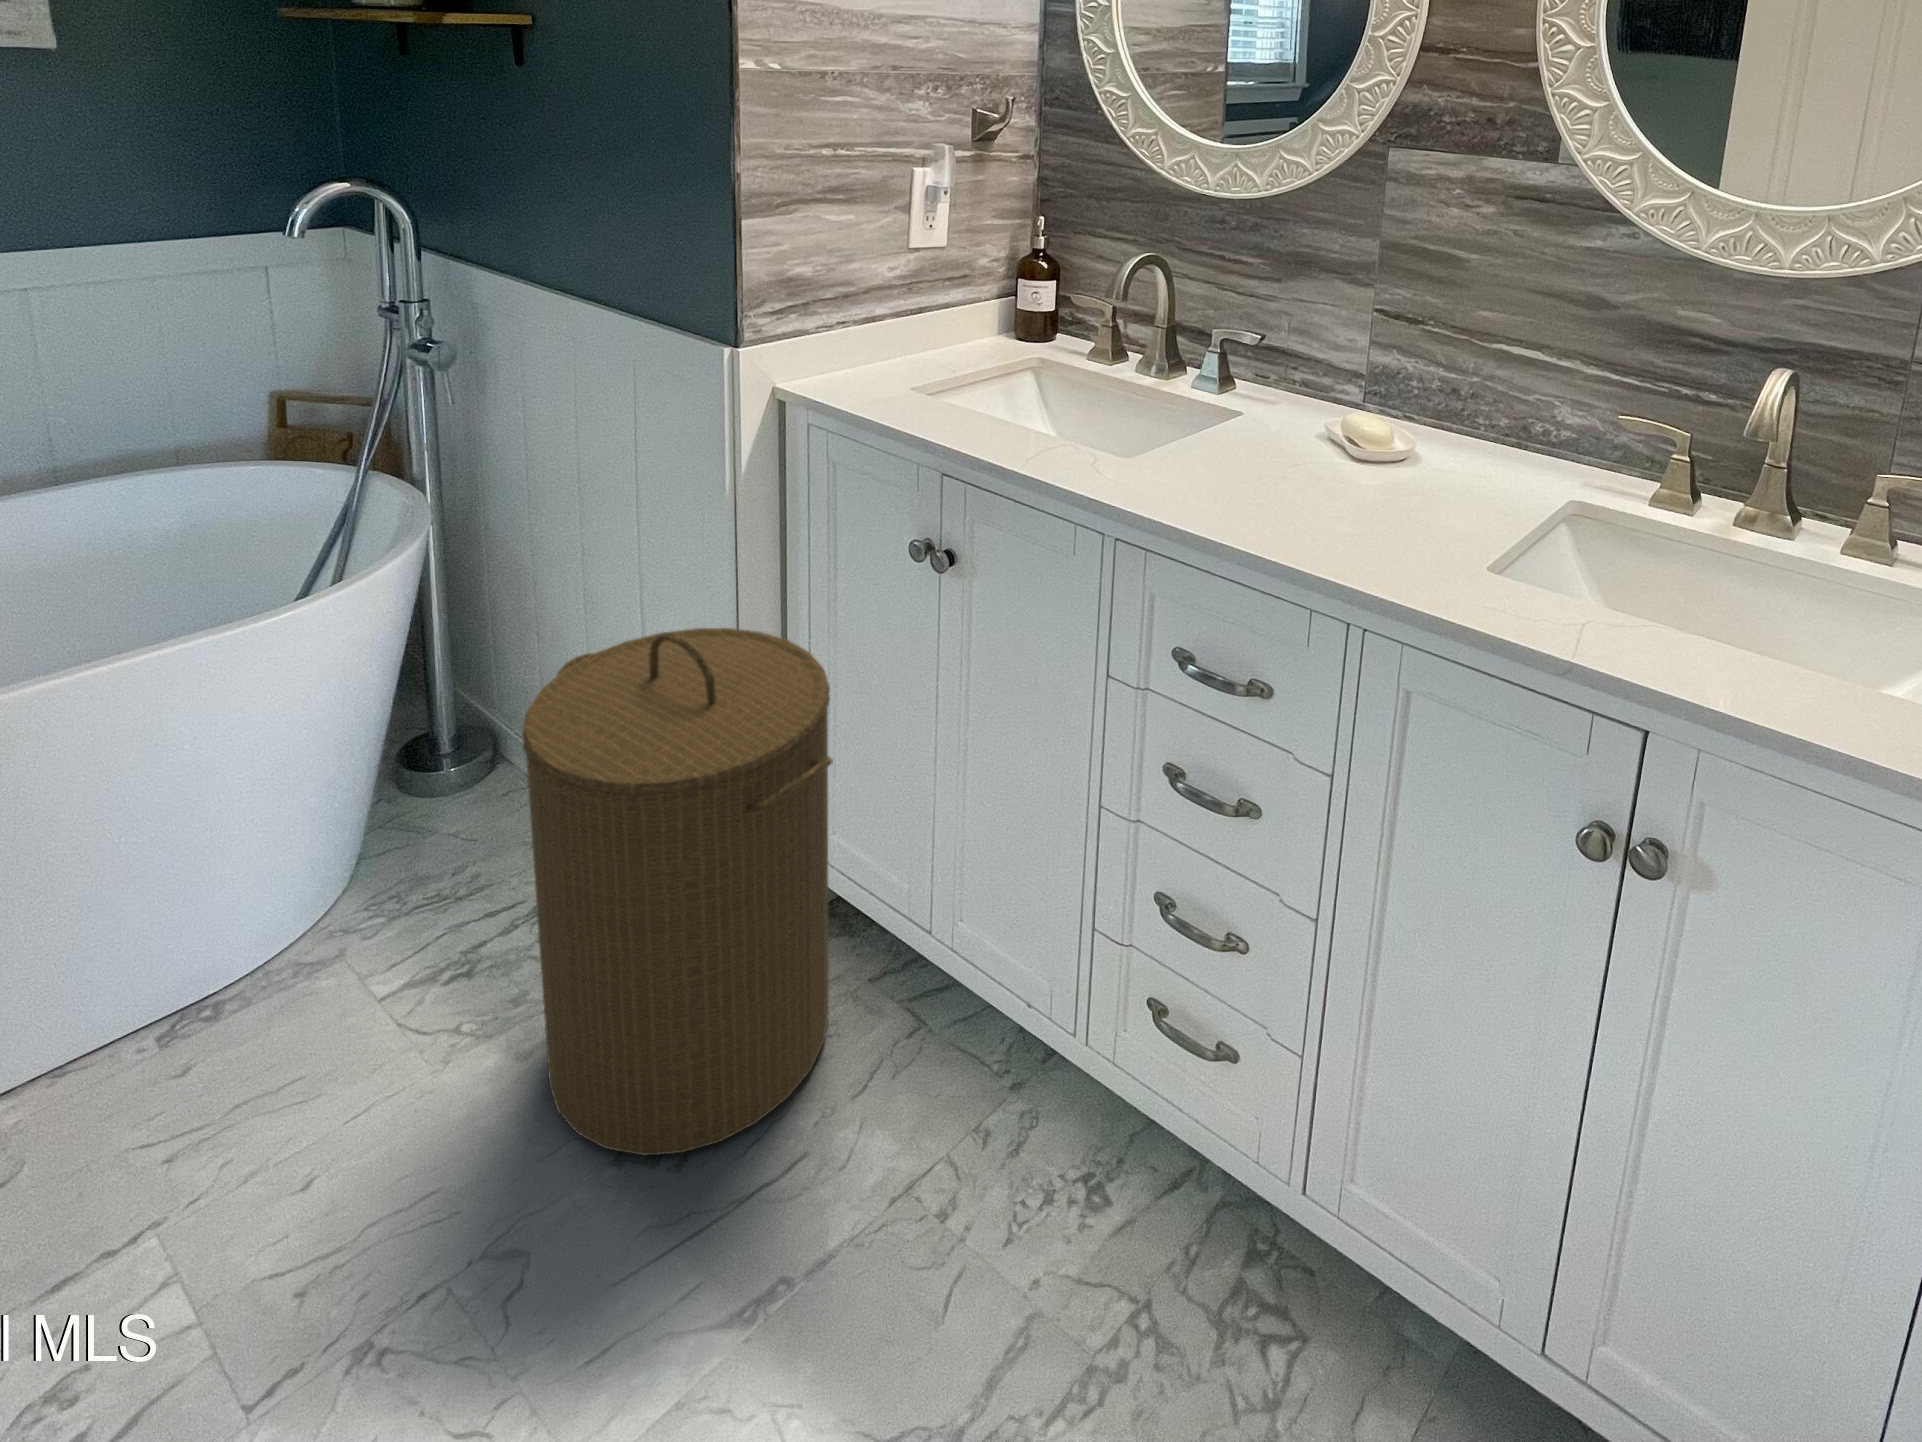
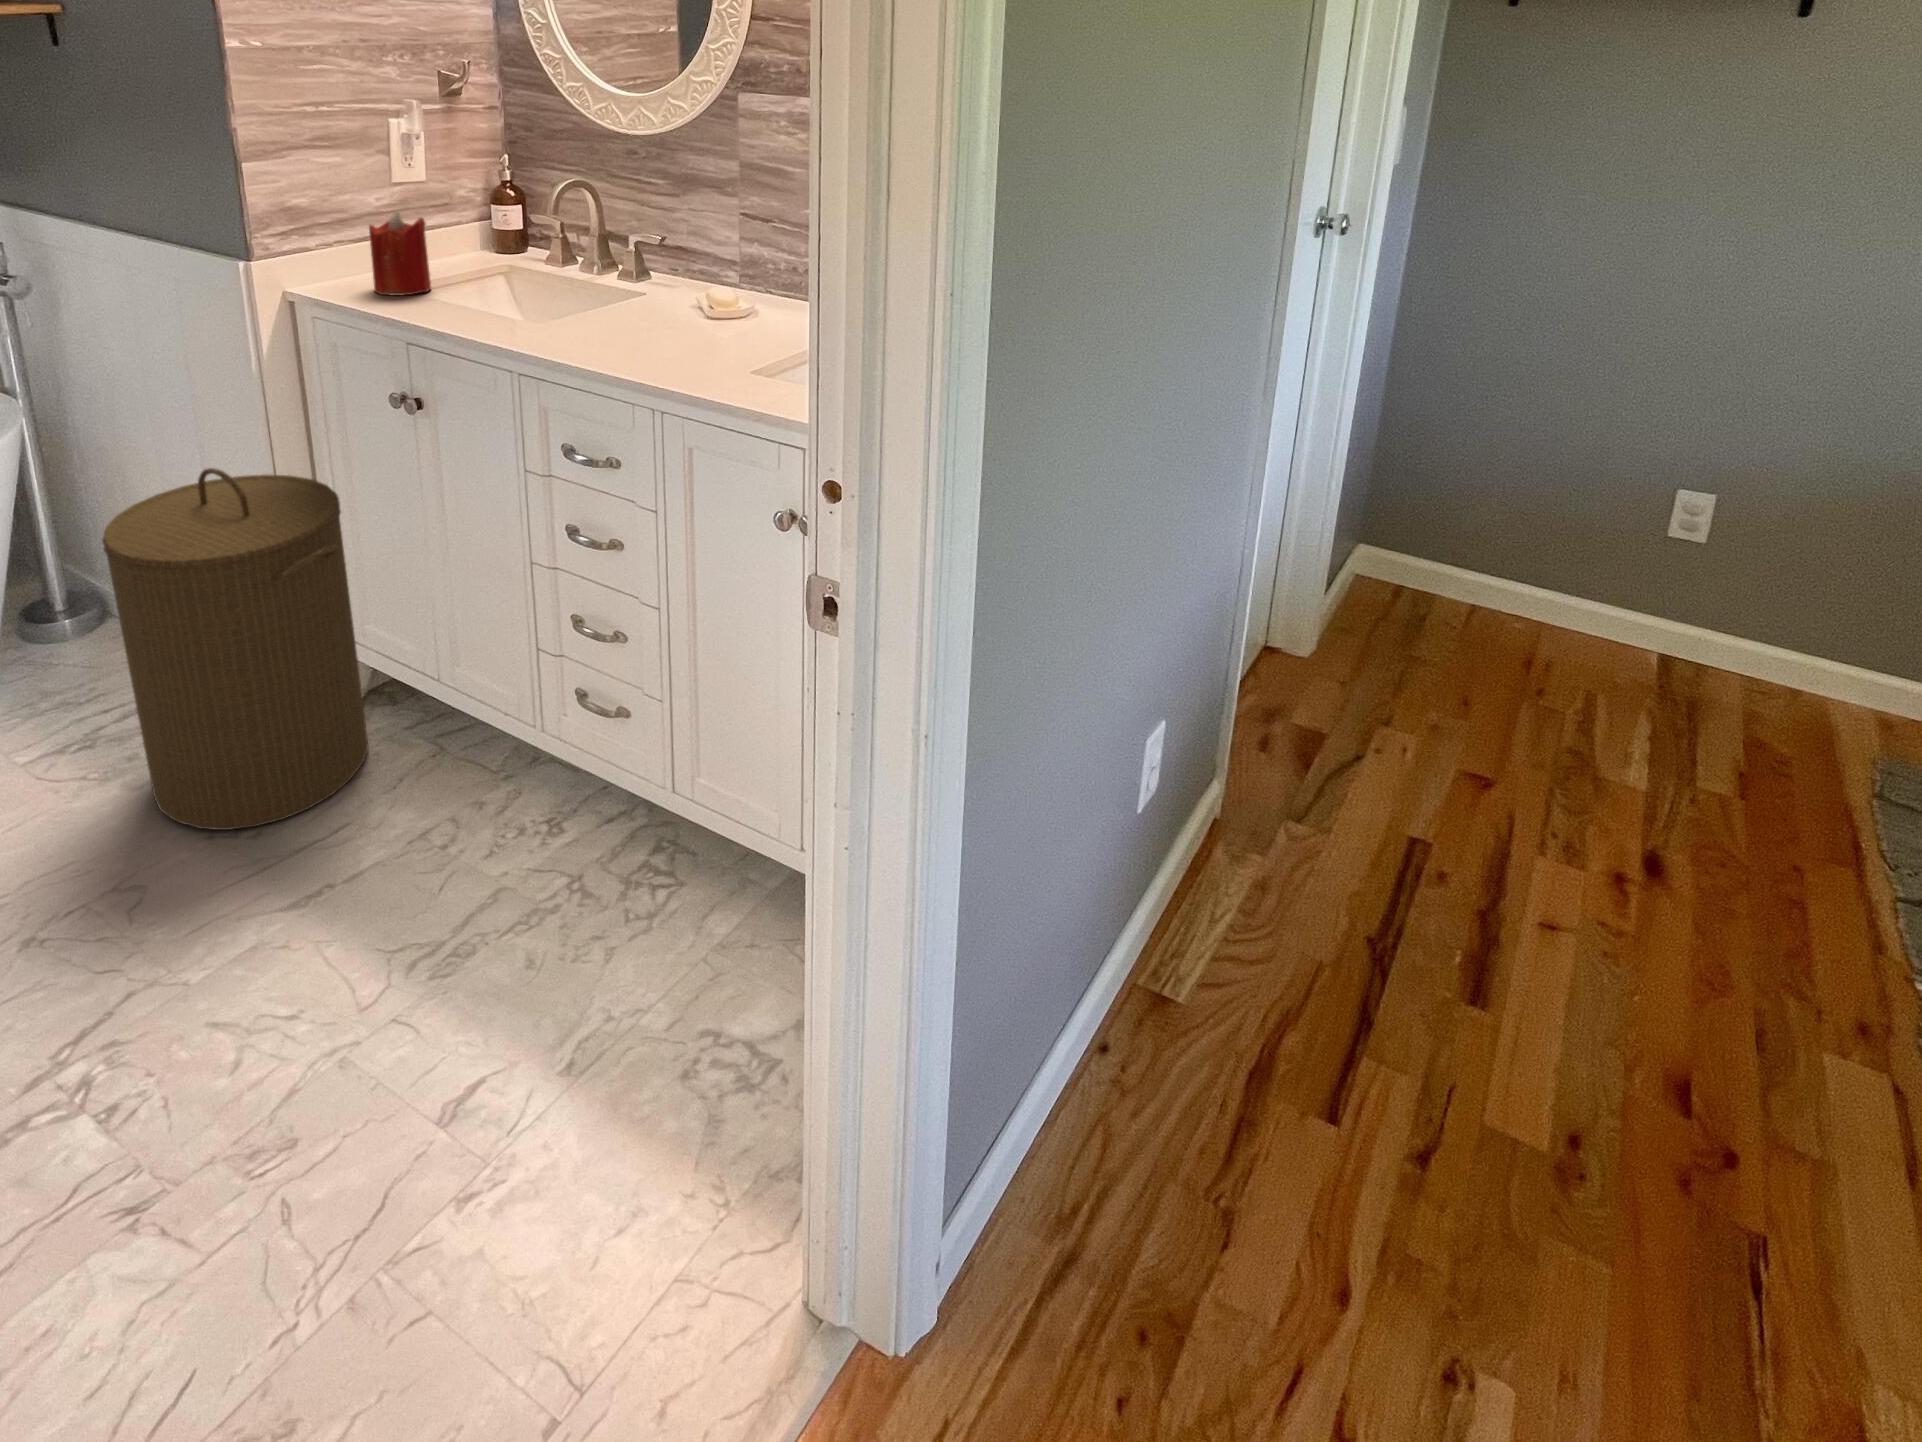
candle: none [884,288,956,399] -> present [369,212,431,295]

